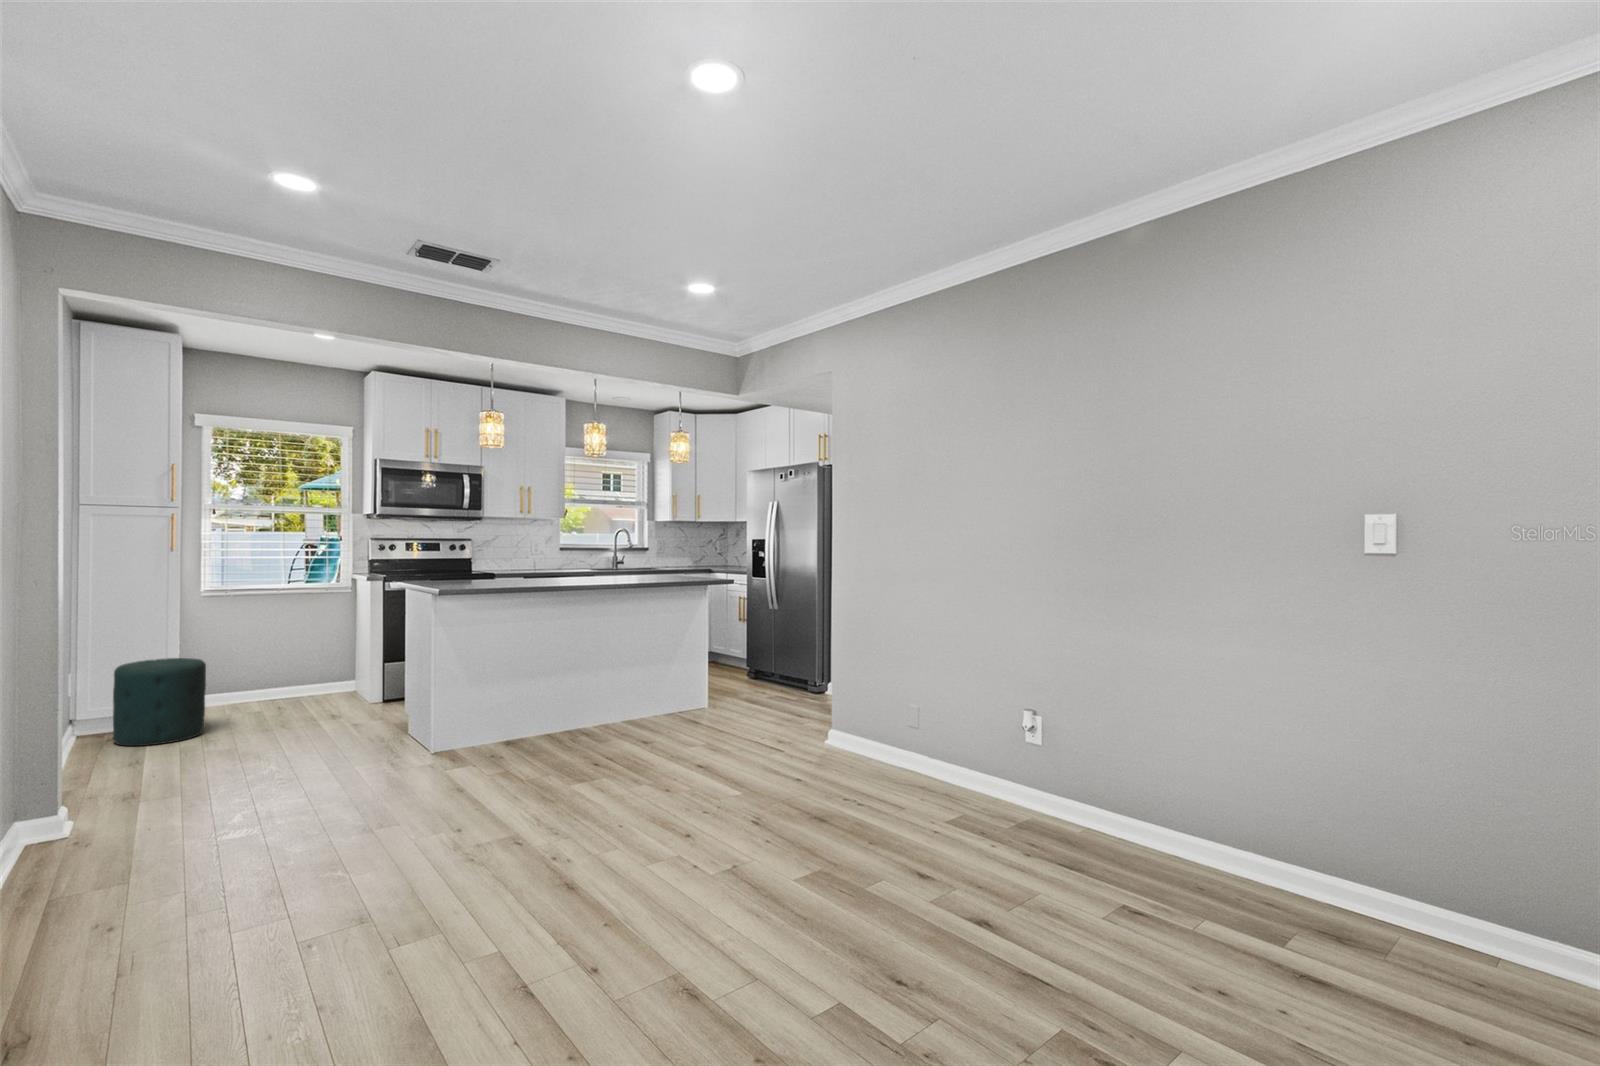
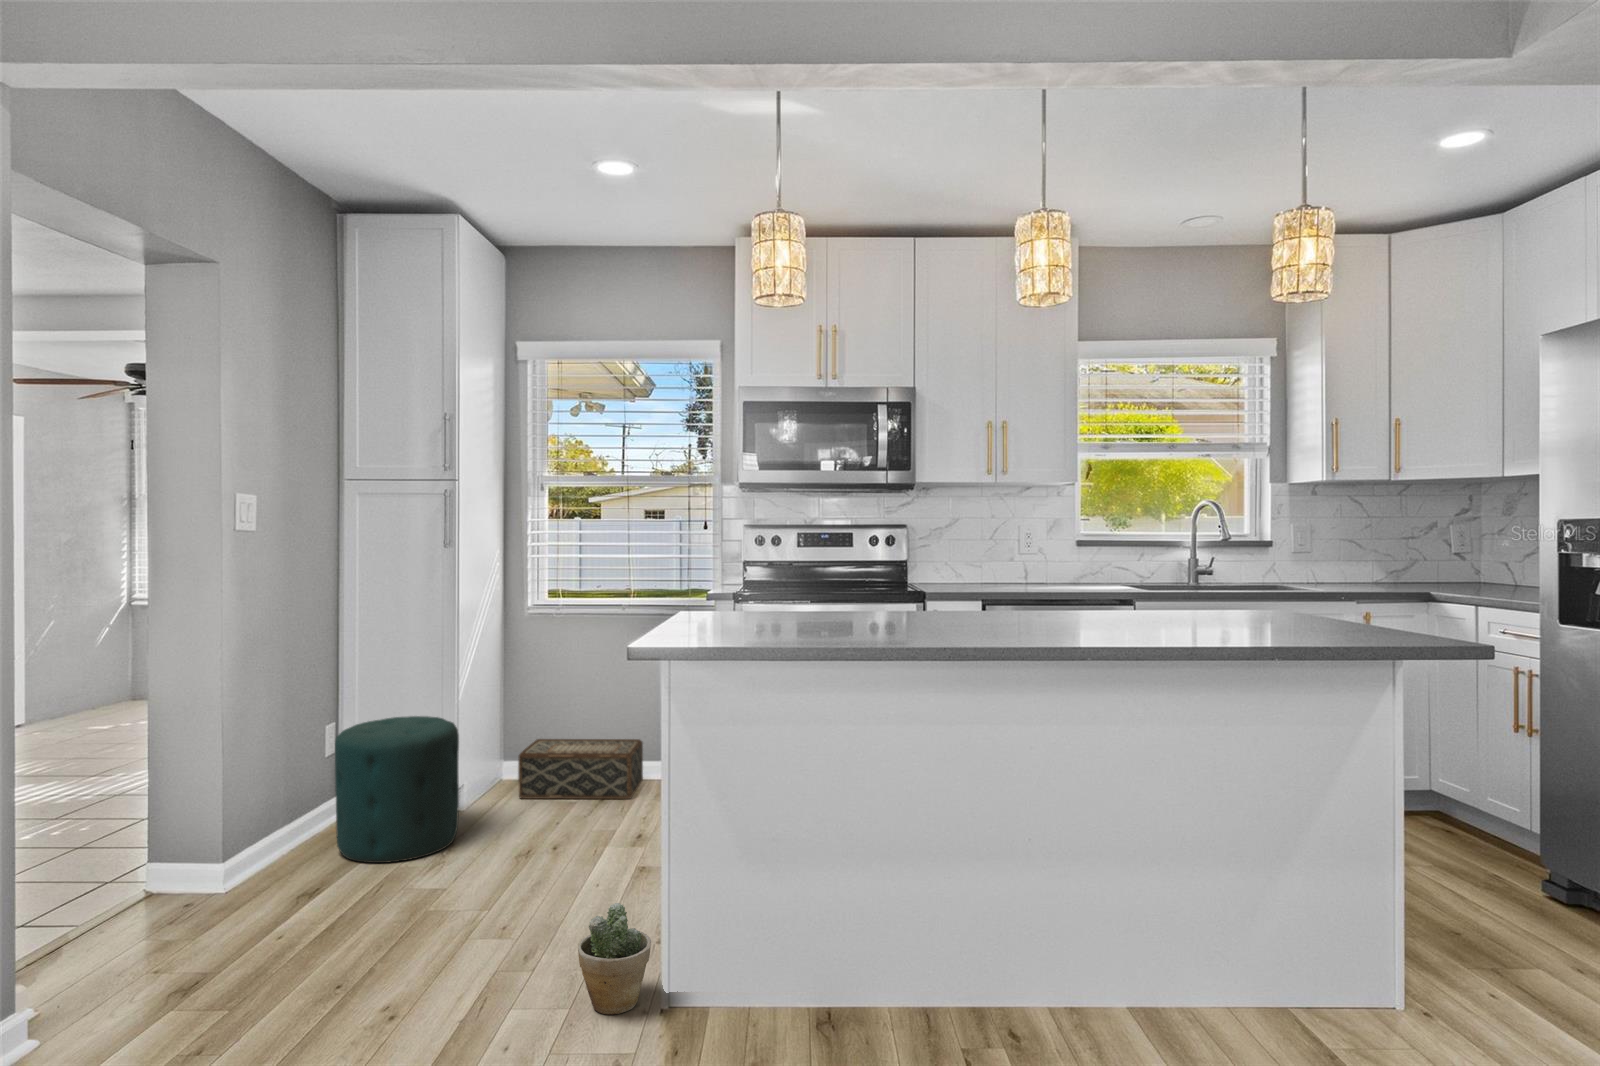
woven basket: none [214,671,302,713] -> present [518,739,643,799]
potted plant: none [380,707,417,754] -> present [578,903,651,1015]

